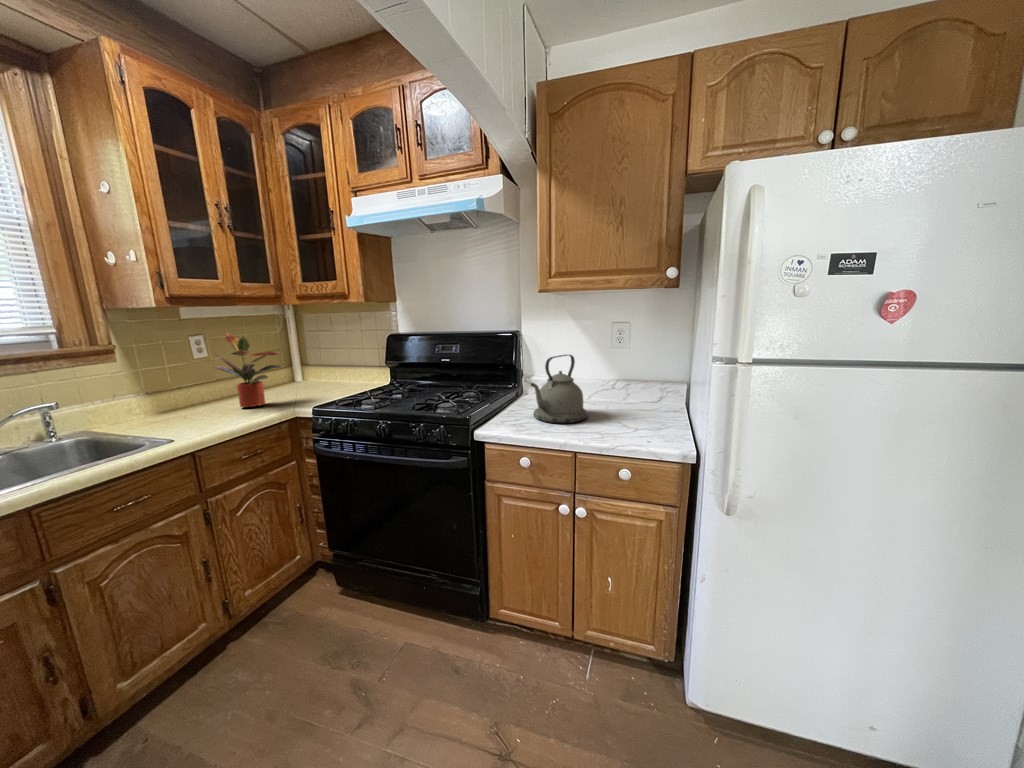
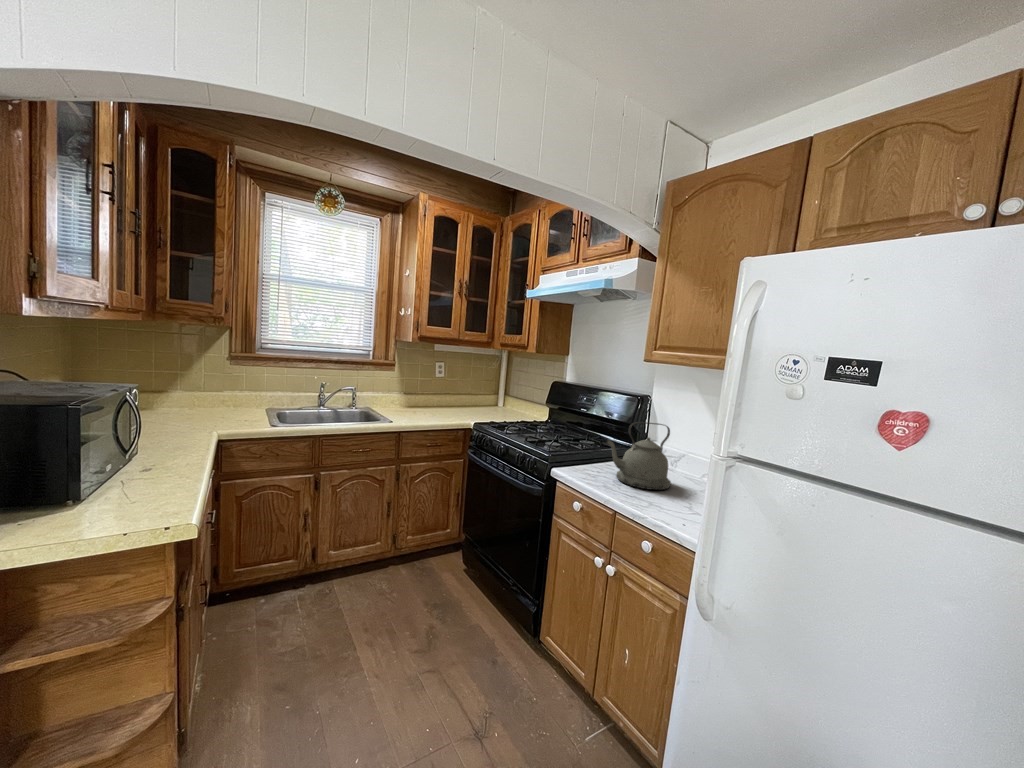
potted plant: present [216,333,283,407] -> none [433,363,476,416]

